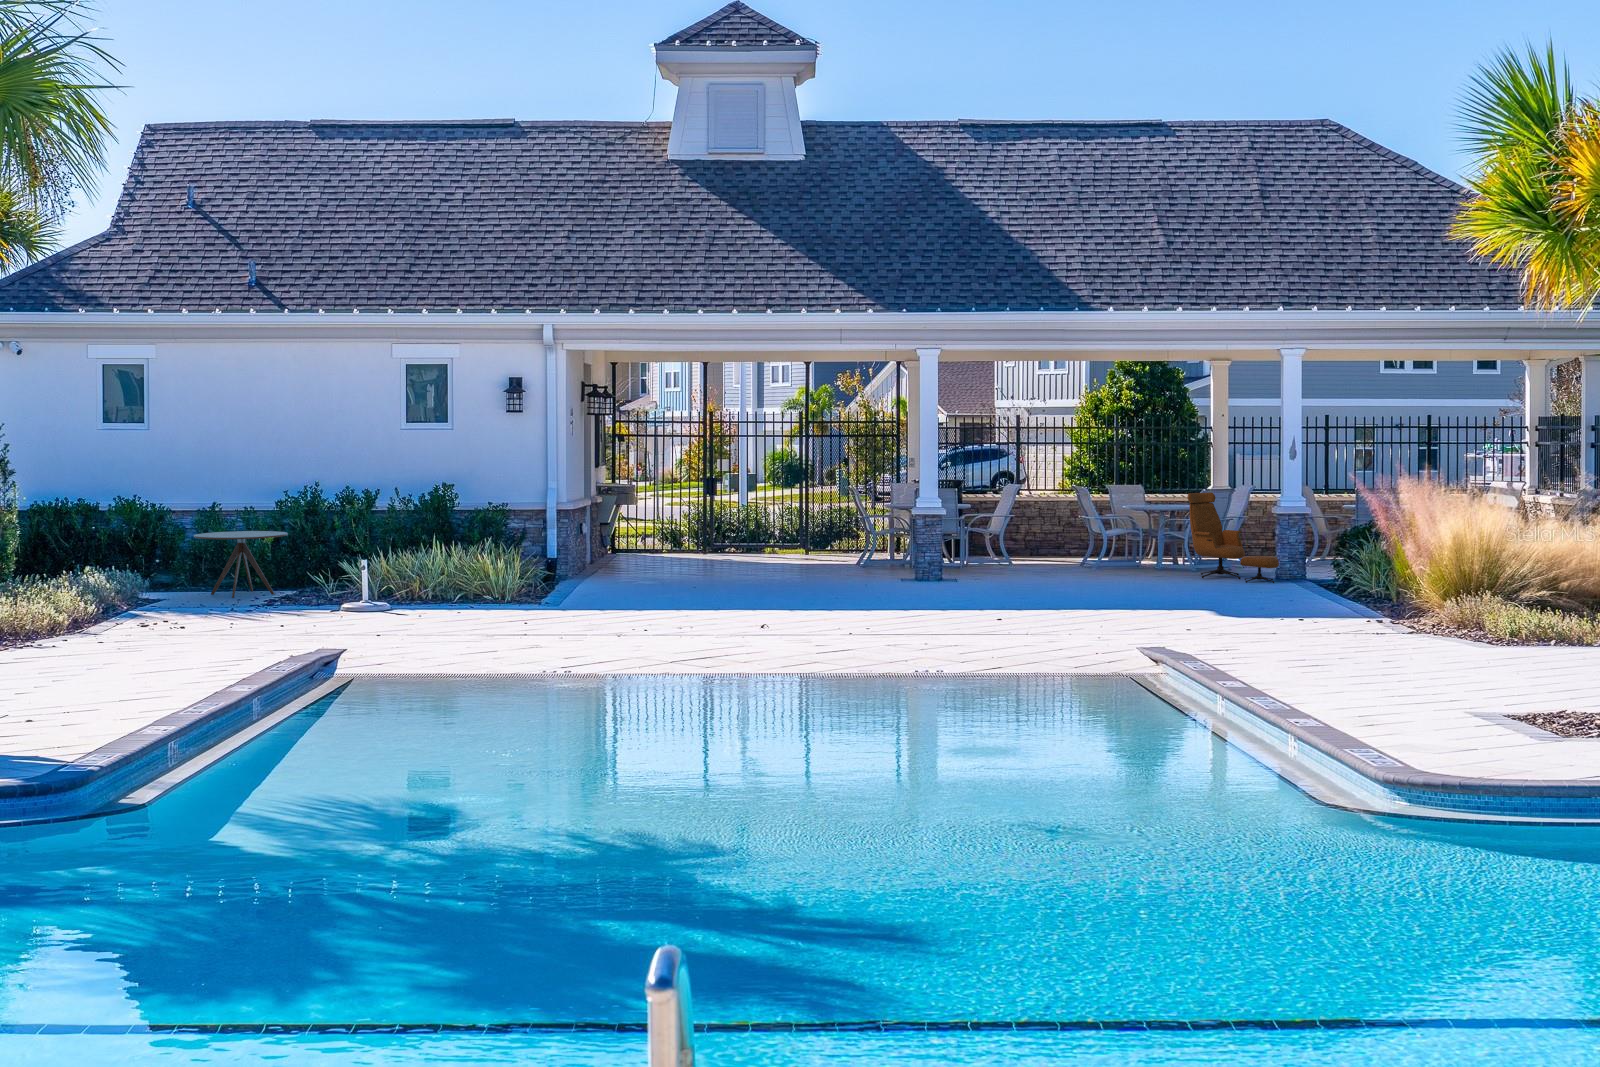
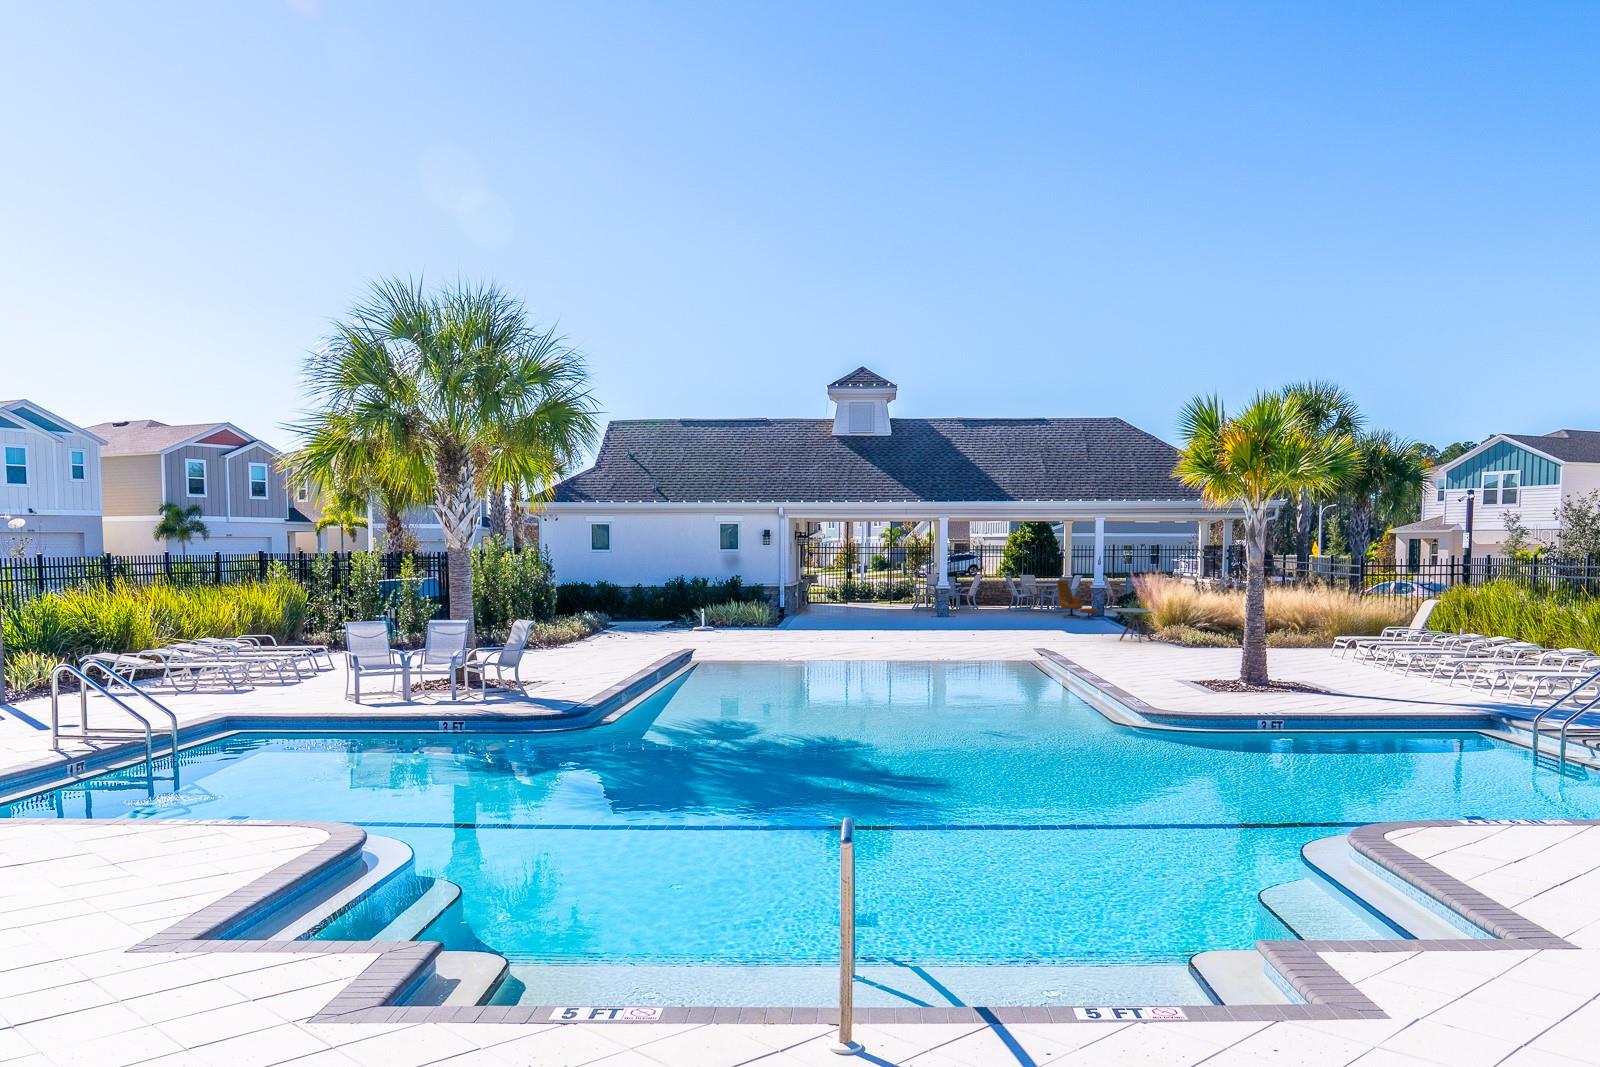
round table: present [194,531,288,598] -> present [1112,608,1153,643]

